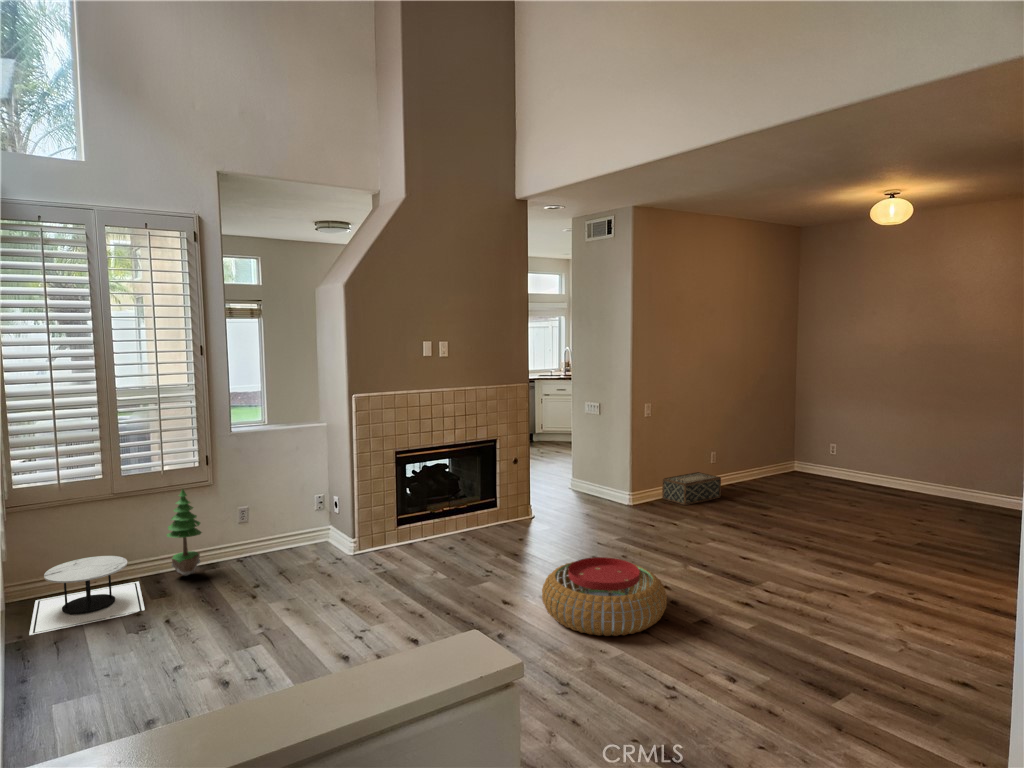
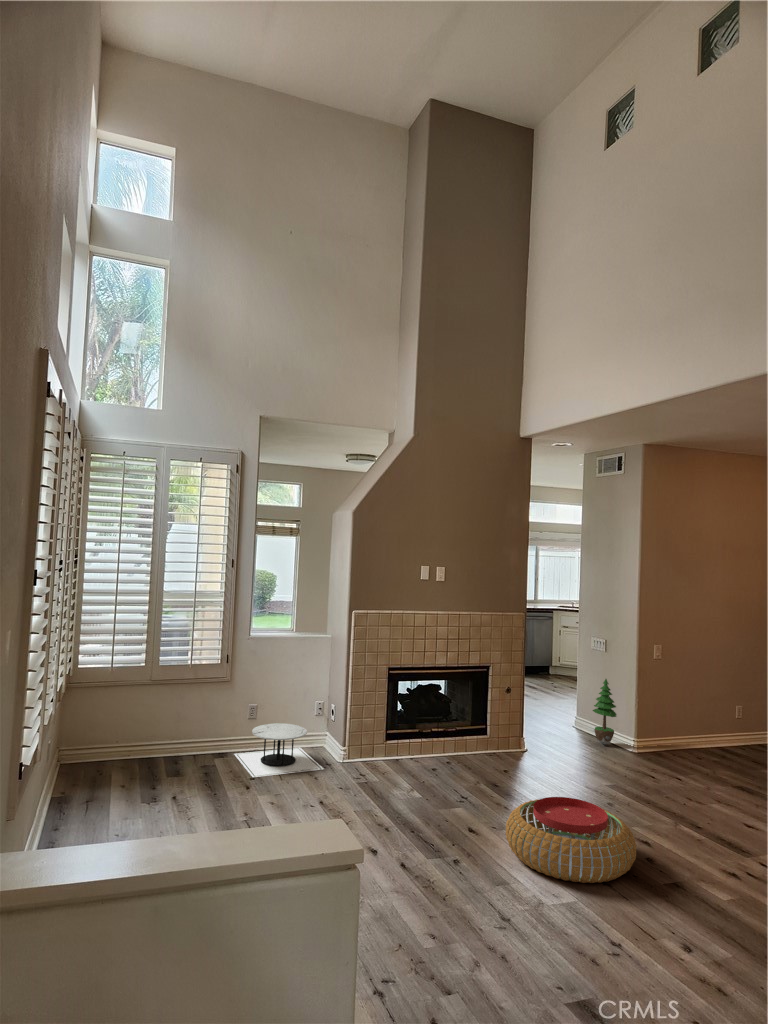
woven basket: present [662,472,721,505] -> none [672,725,742,760]
potted tree: present [167,489,202,576] -> present [593,679,617,745]
side table: present [29,556,145,635] -> present [234,723,324,777]

